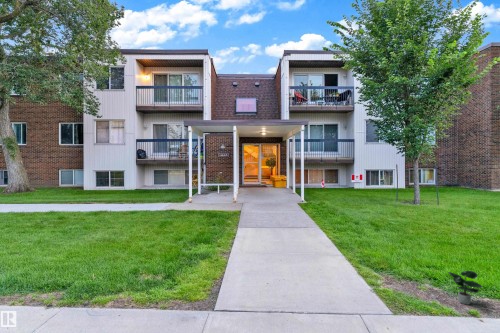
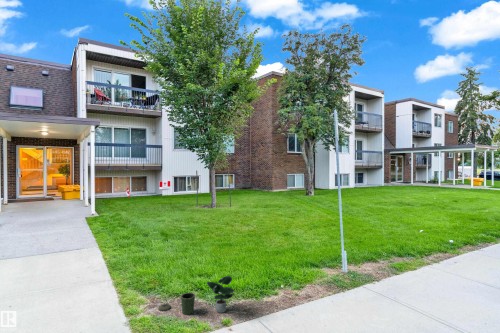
trash can: none [396,278,435,298] -> present [158,293,195,315]

